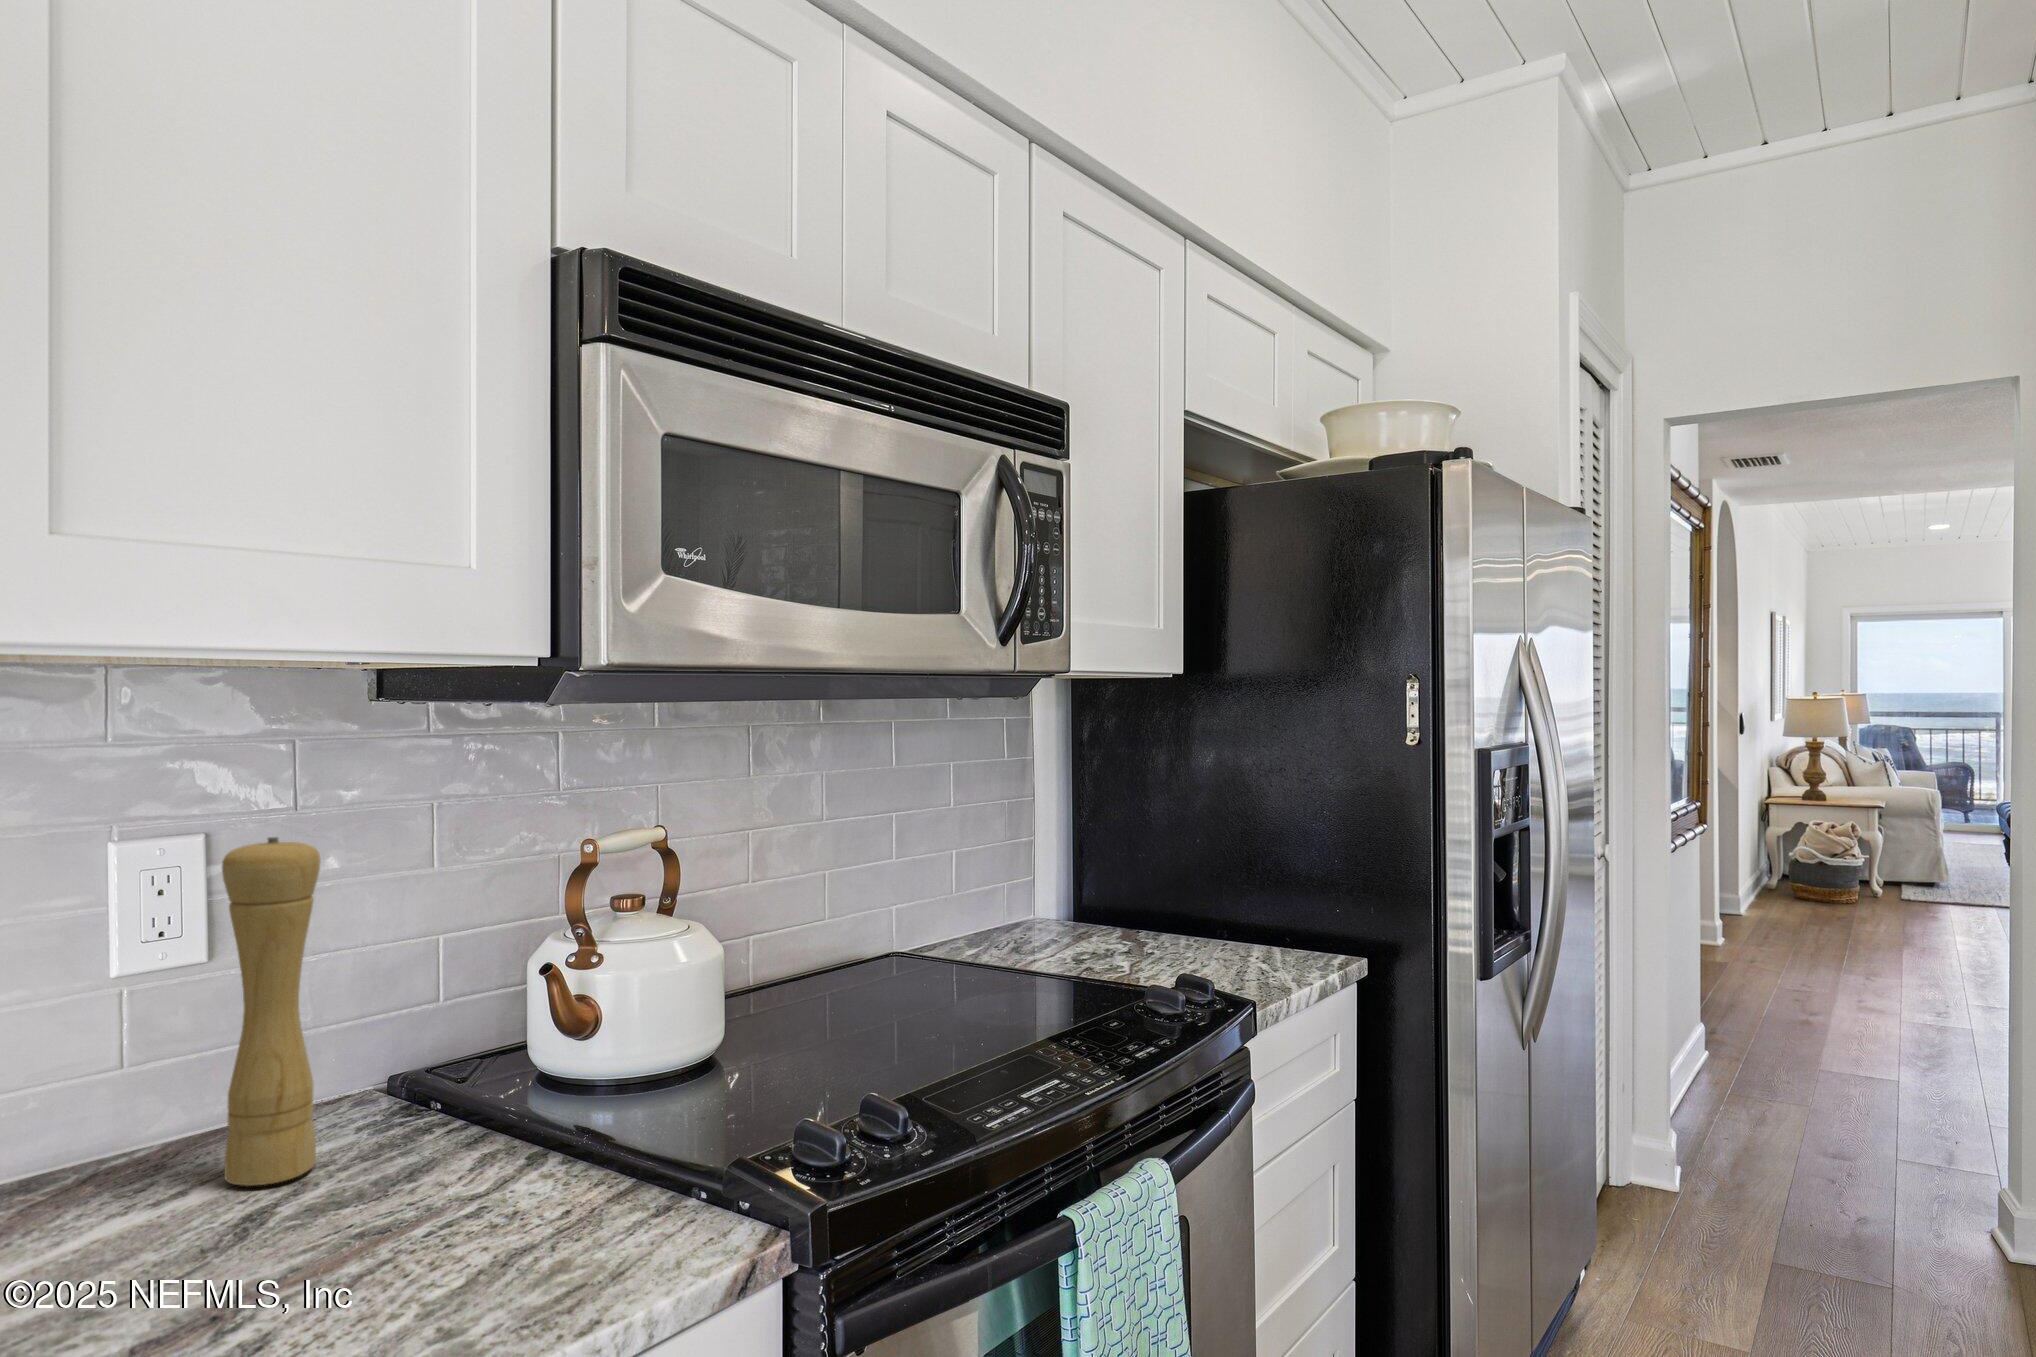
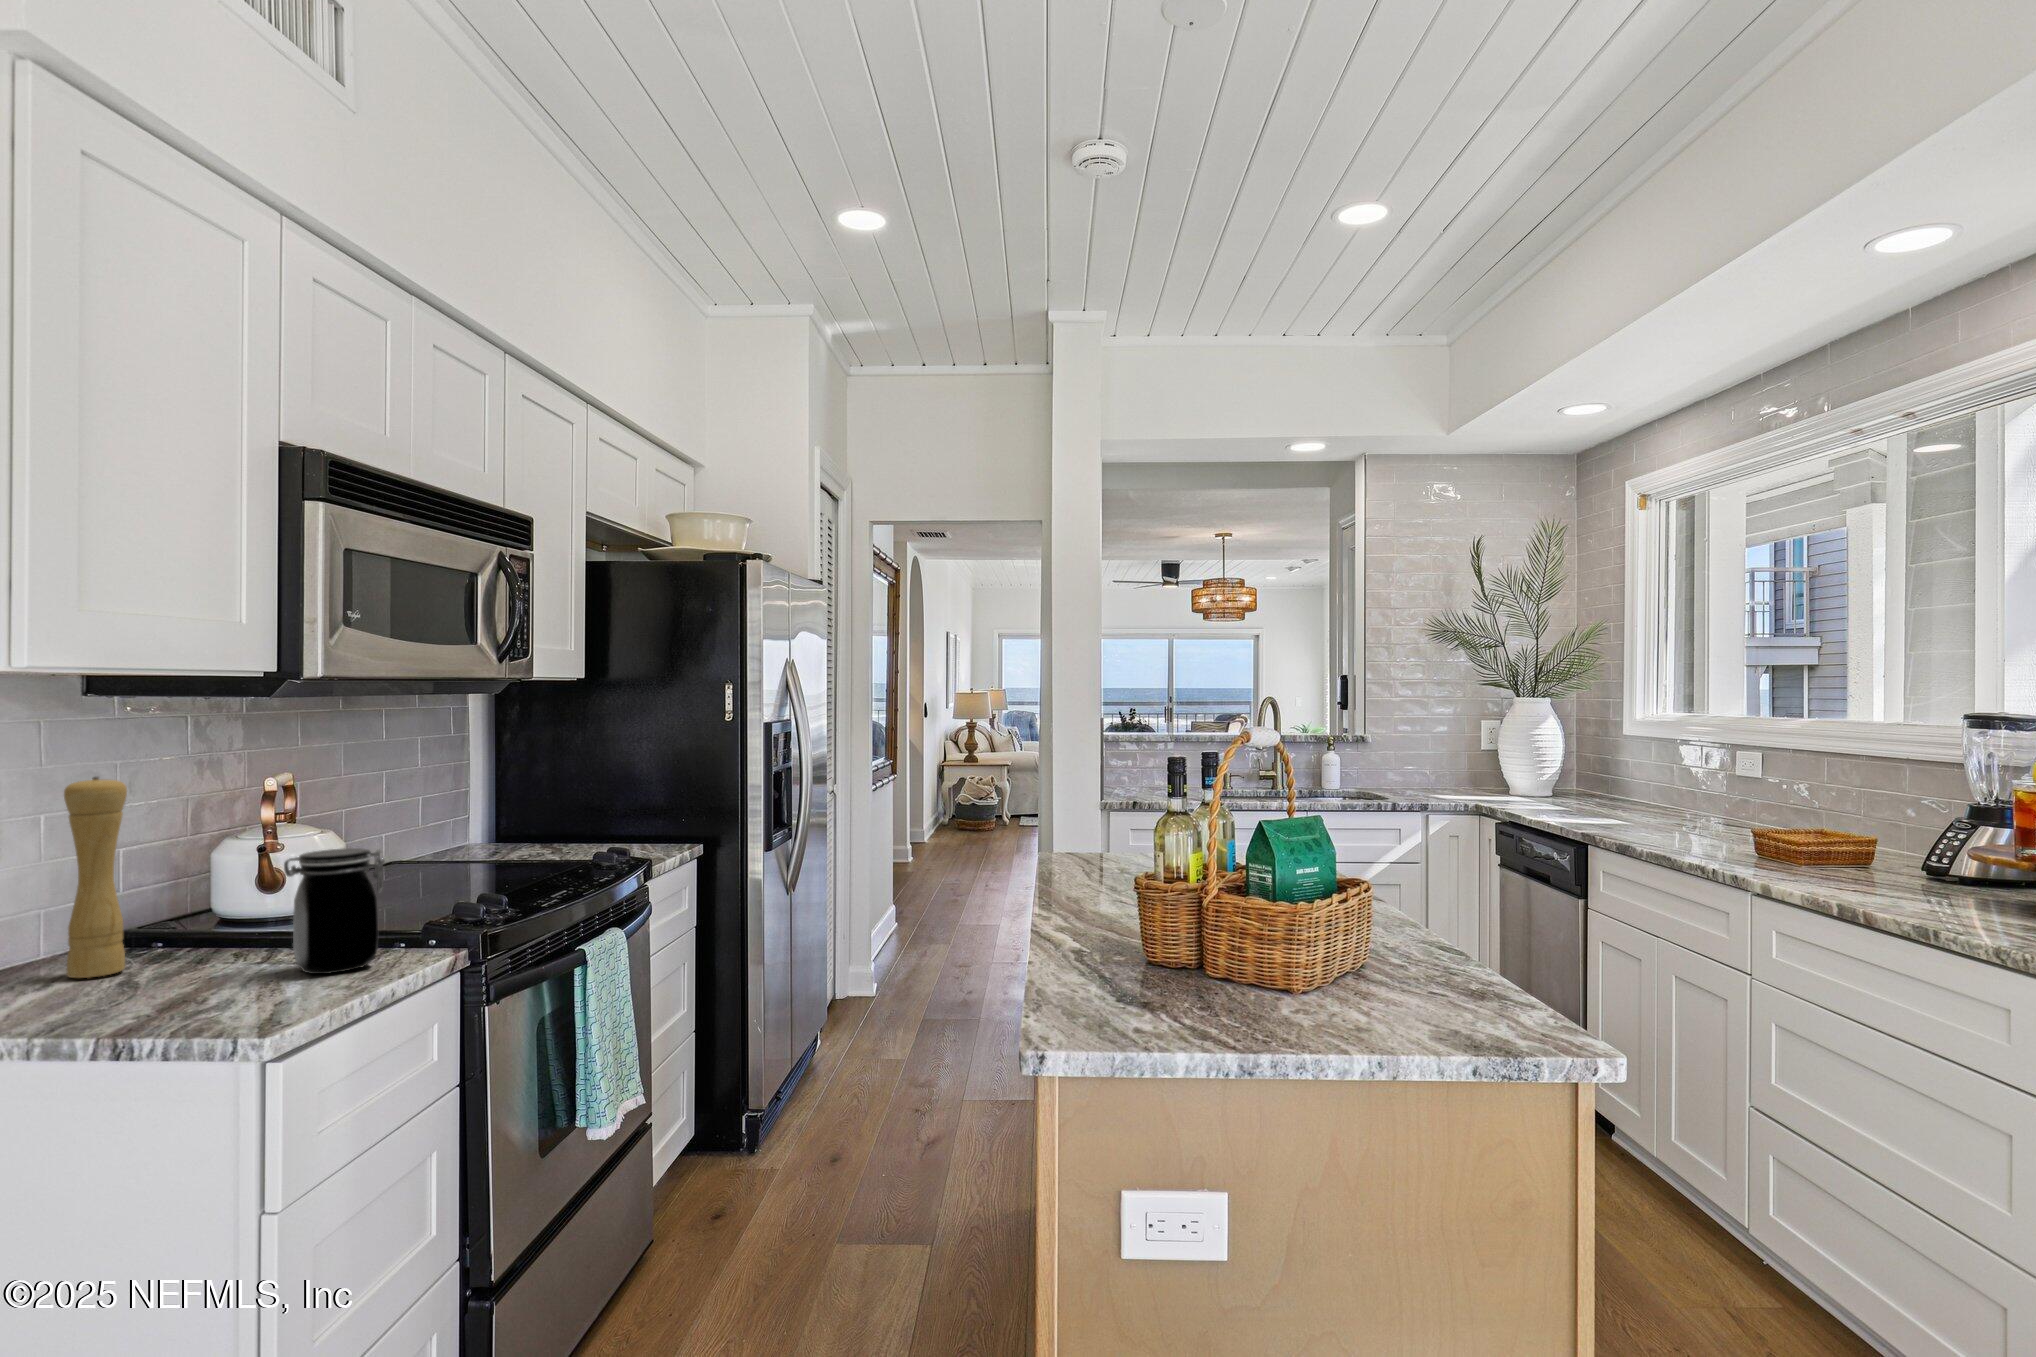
jar: none [476,1004,641,1272] -> present [284,848,385,974]

